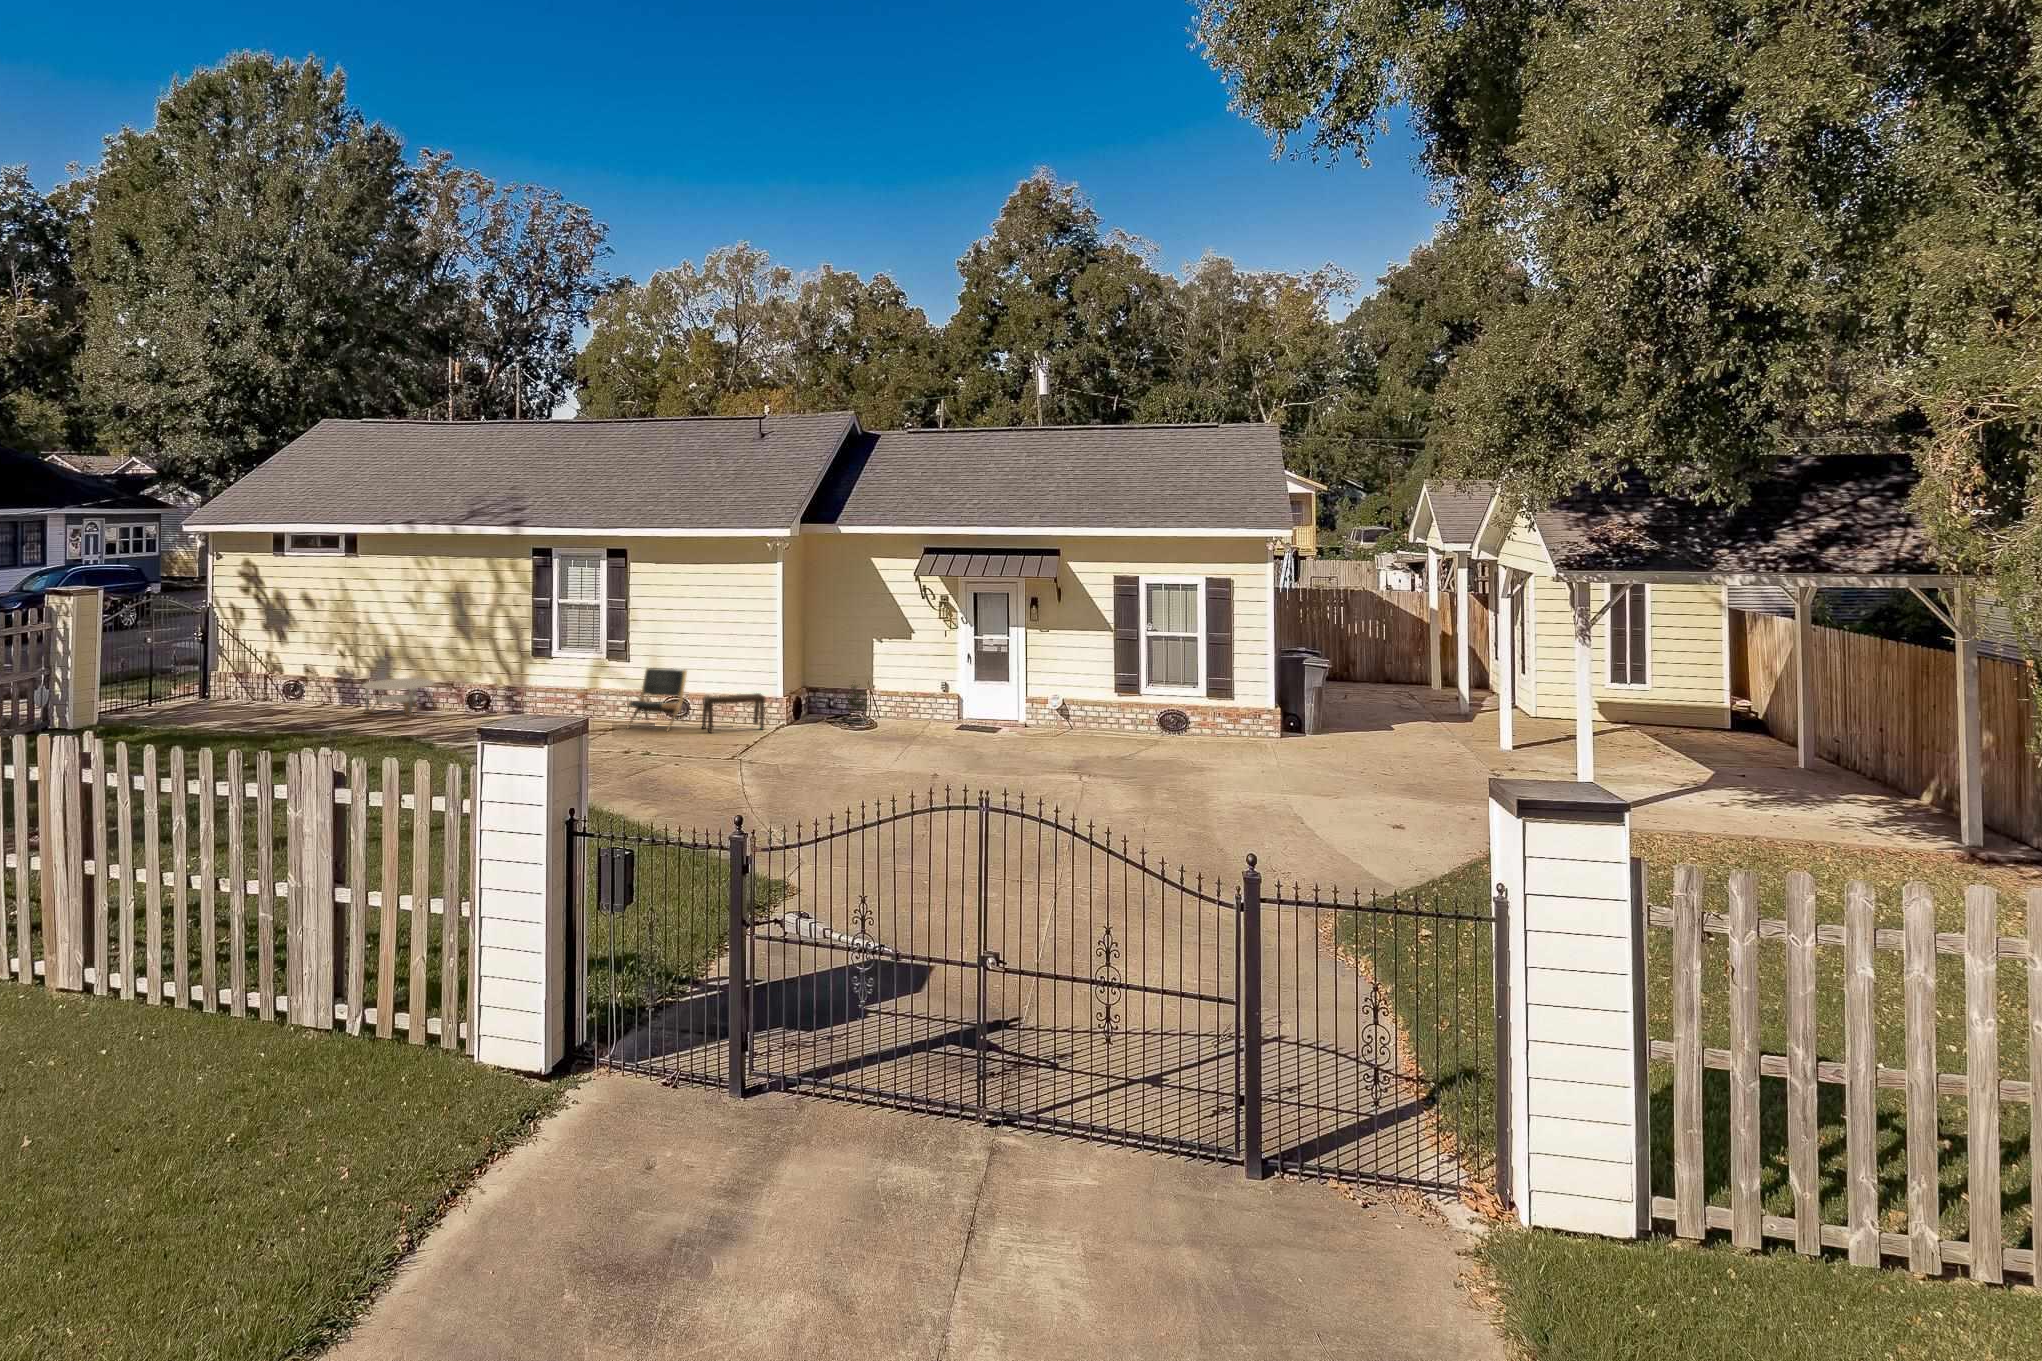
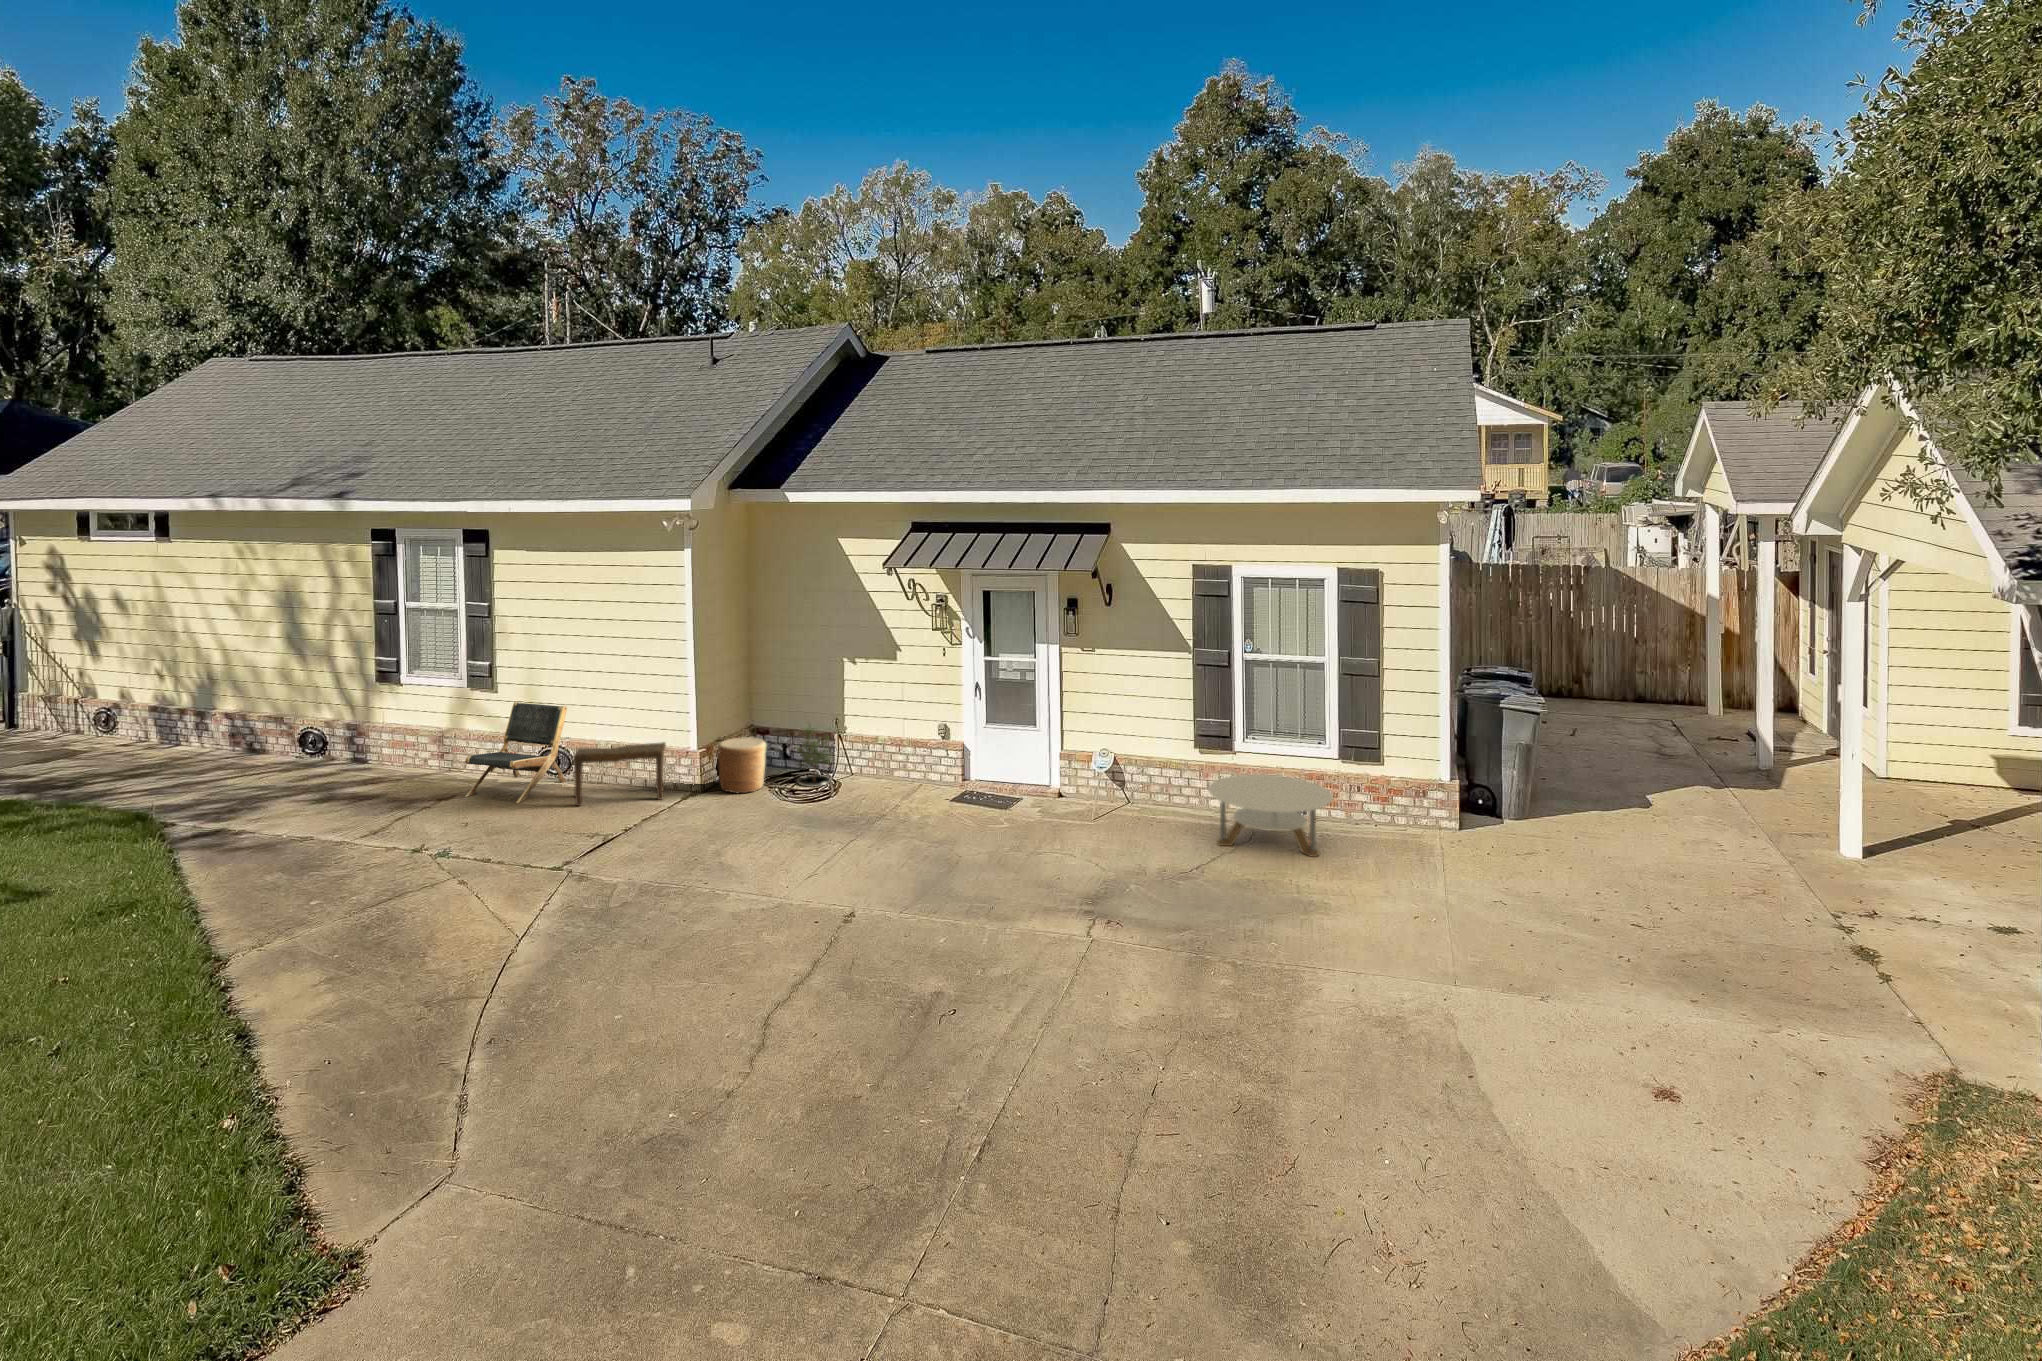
round table: present [362,678,434,716] -> present [1208,774,1333,857]
woven basket: none [796,691,828,727] -> present [718,737,766,793]

